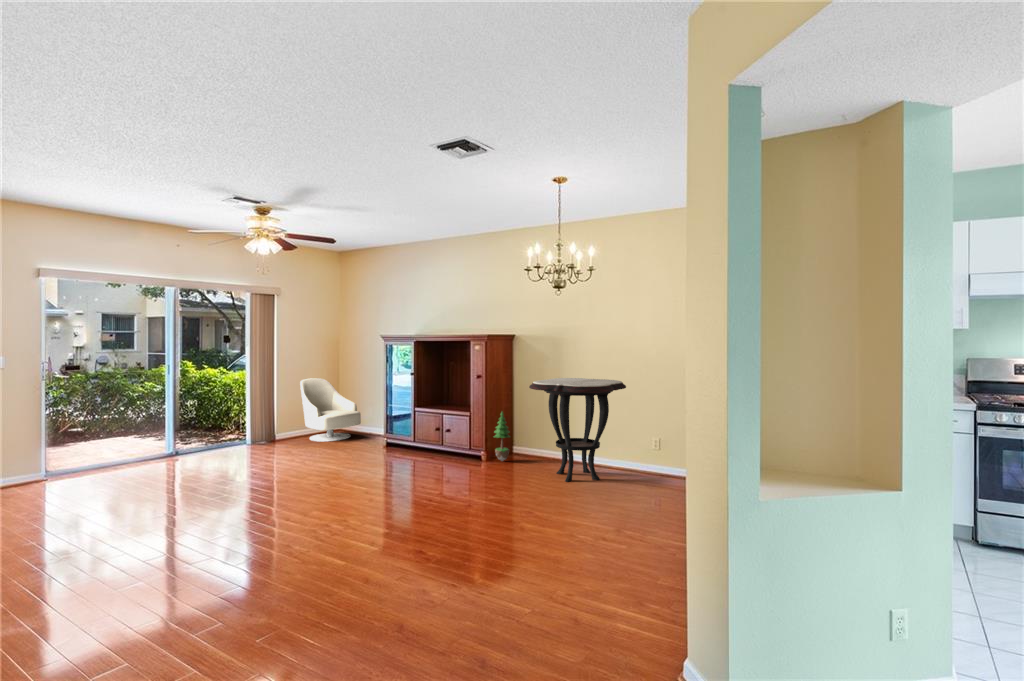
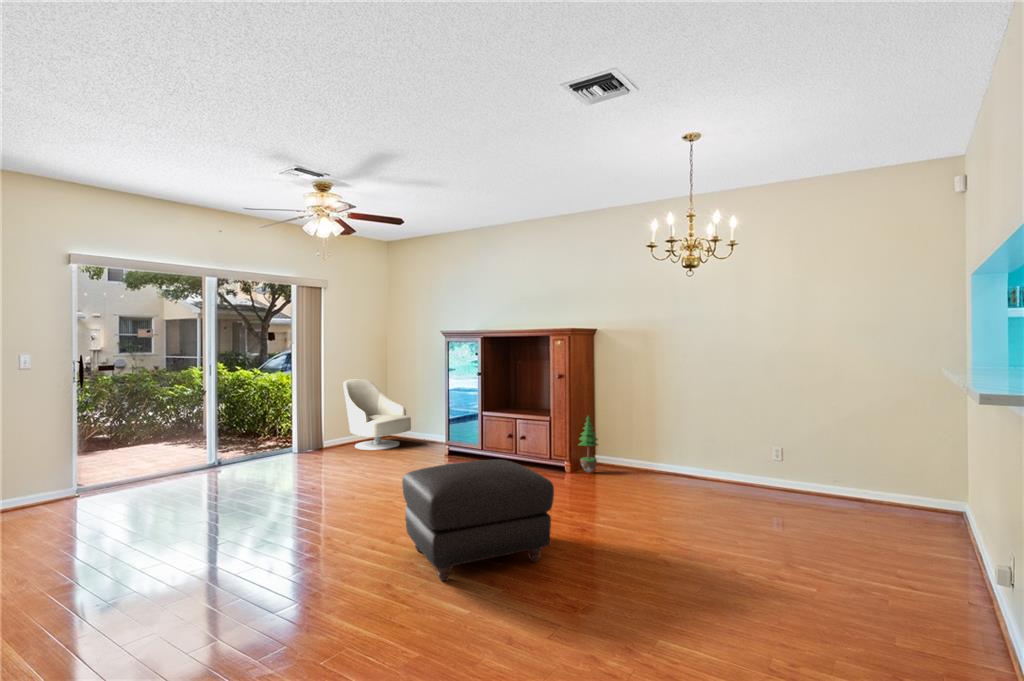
side table: present [529,378,626,482] -> none [632,377,746,498]
ottoman: none [310,448,429,544] -> present [402,459,554,581]

